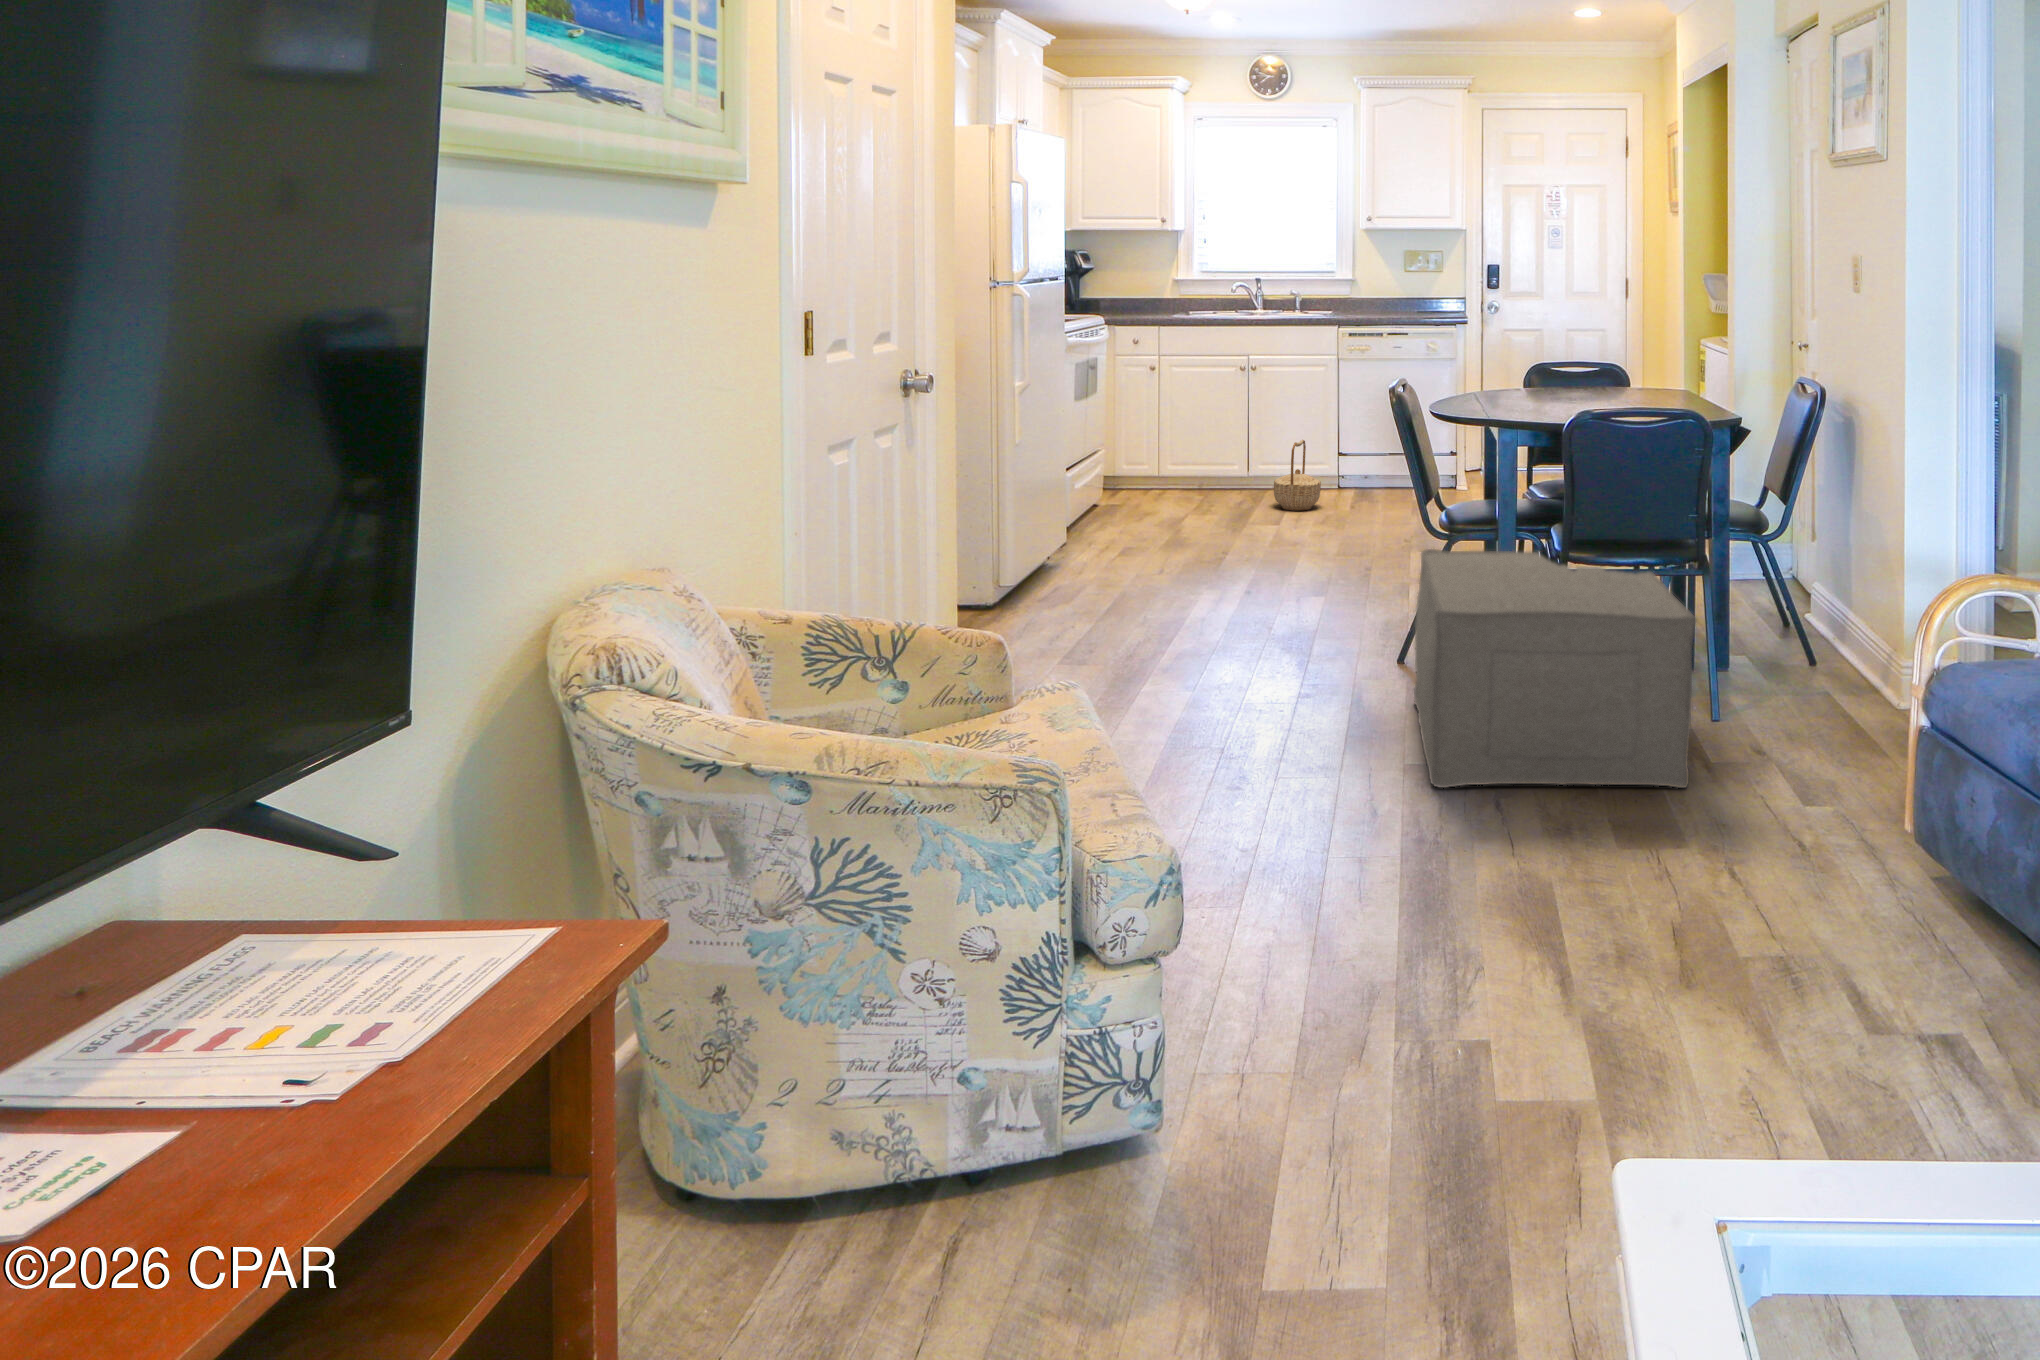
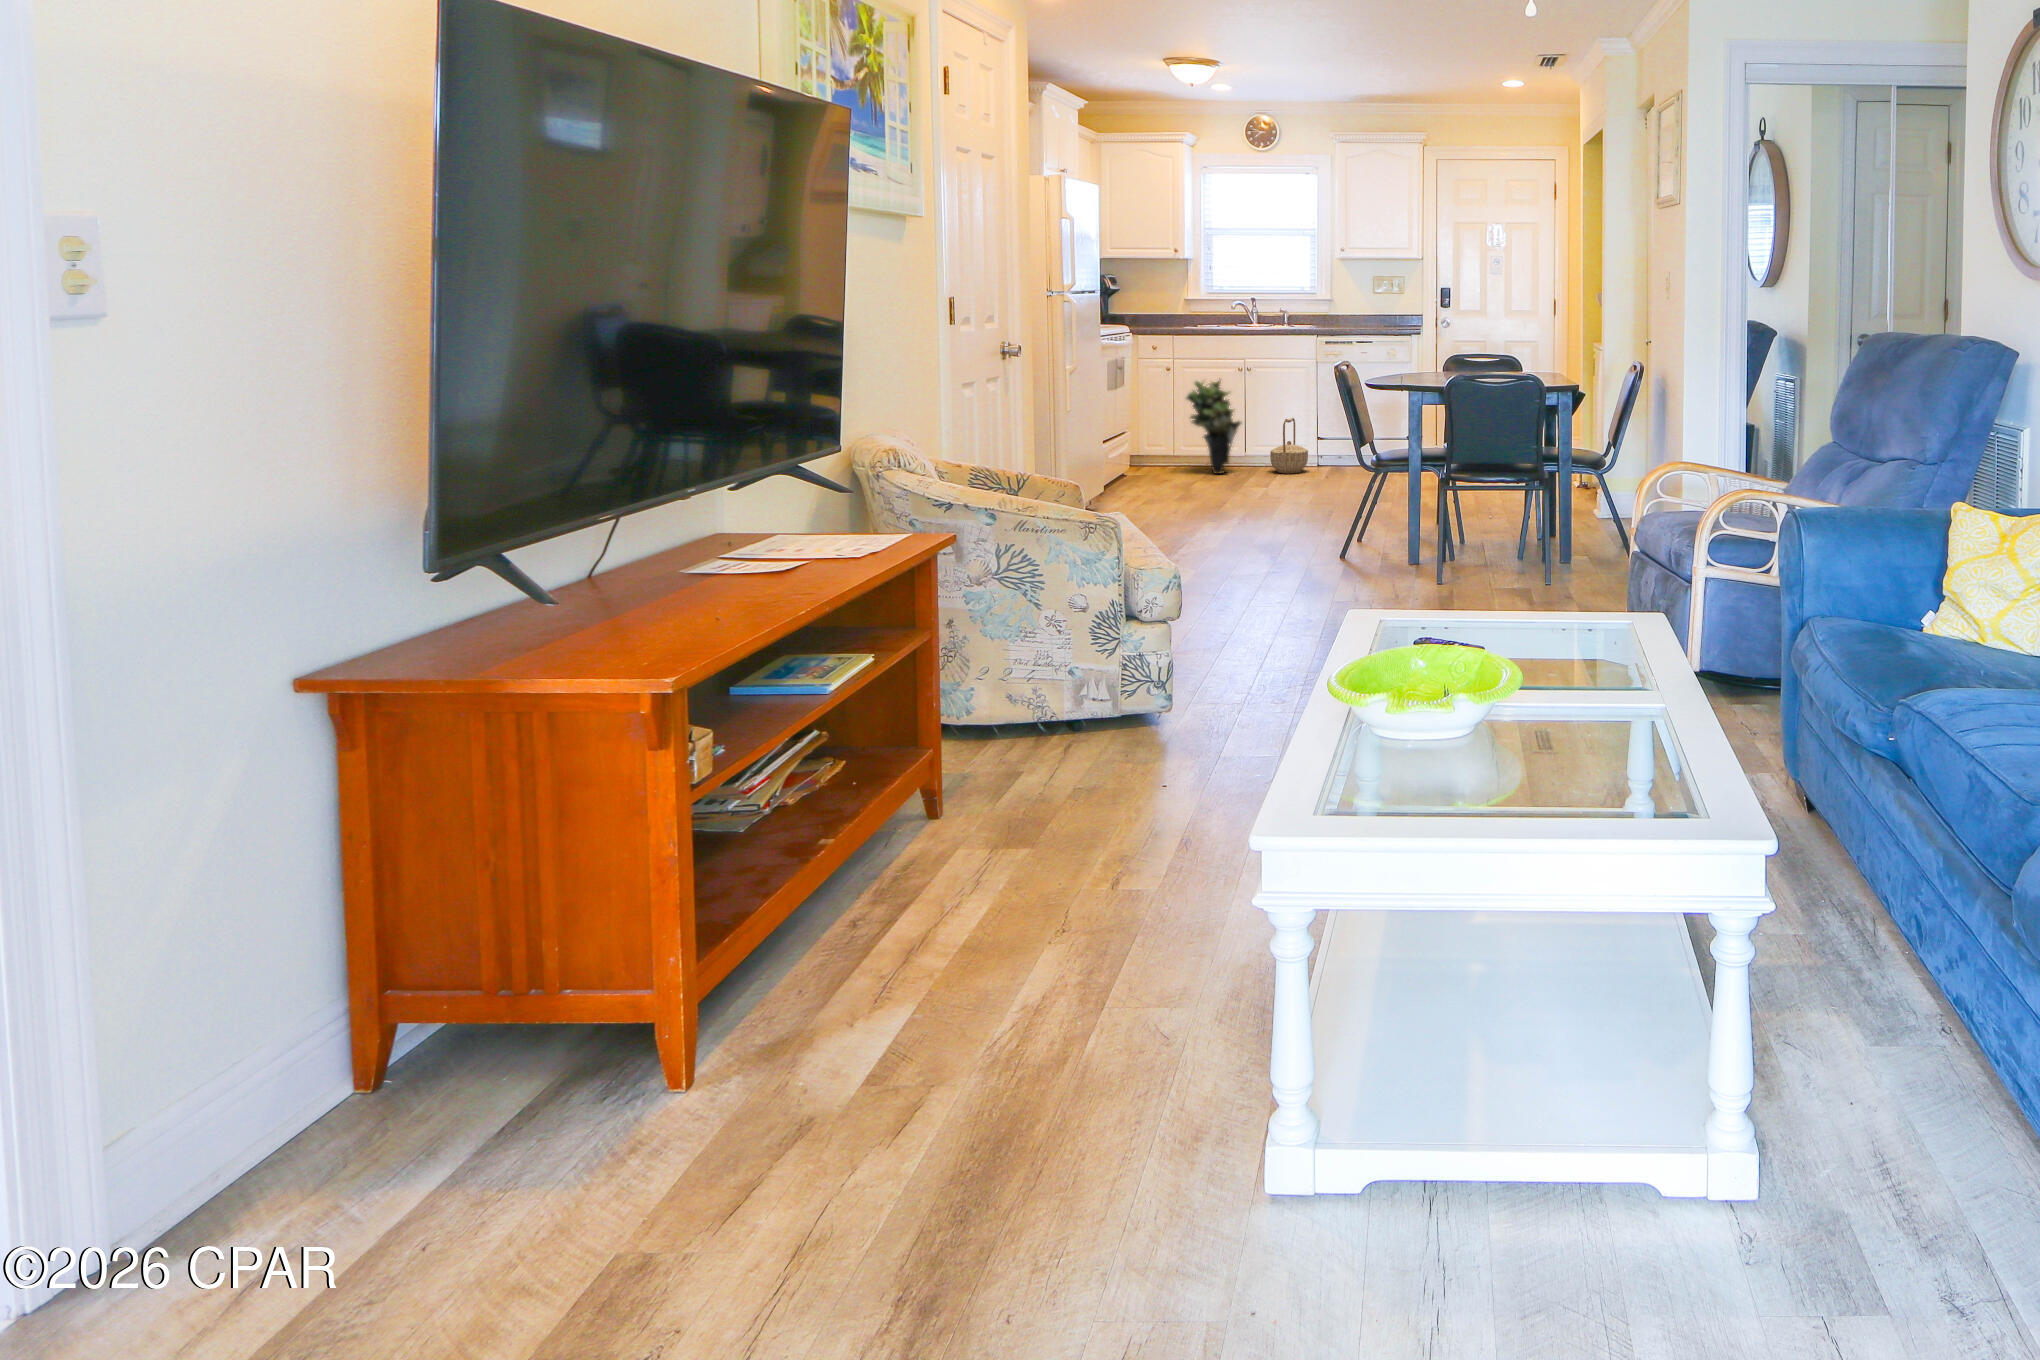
potted plant: none [1169,387,1240,509] -> present [1186,378,1242,474]
ottoman: present [1414,549,1696,788] -> none [1355,458,1536,603]

